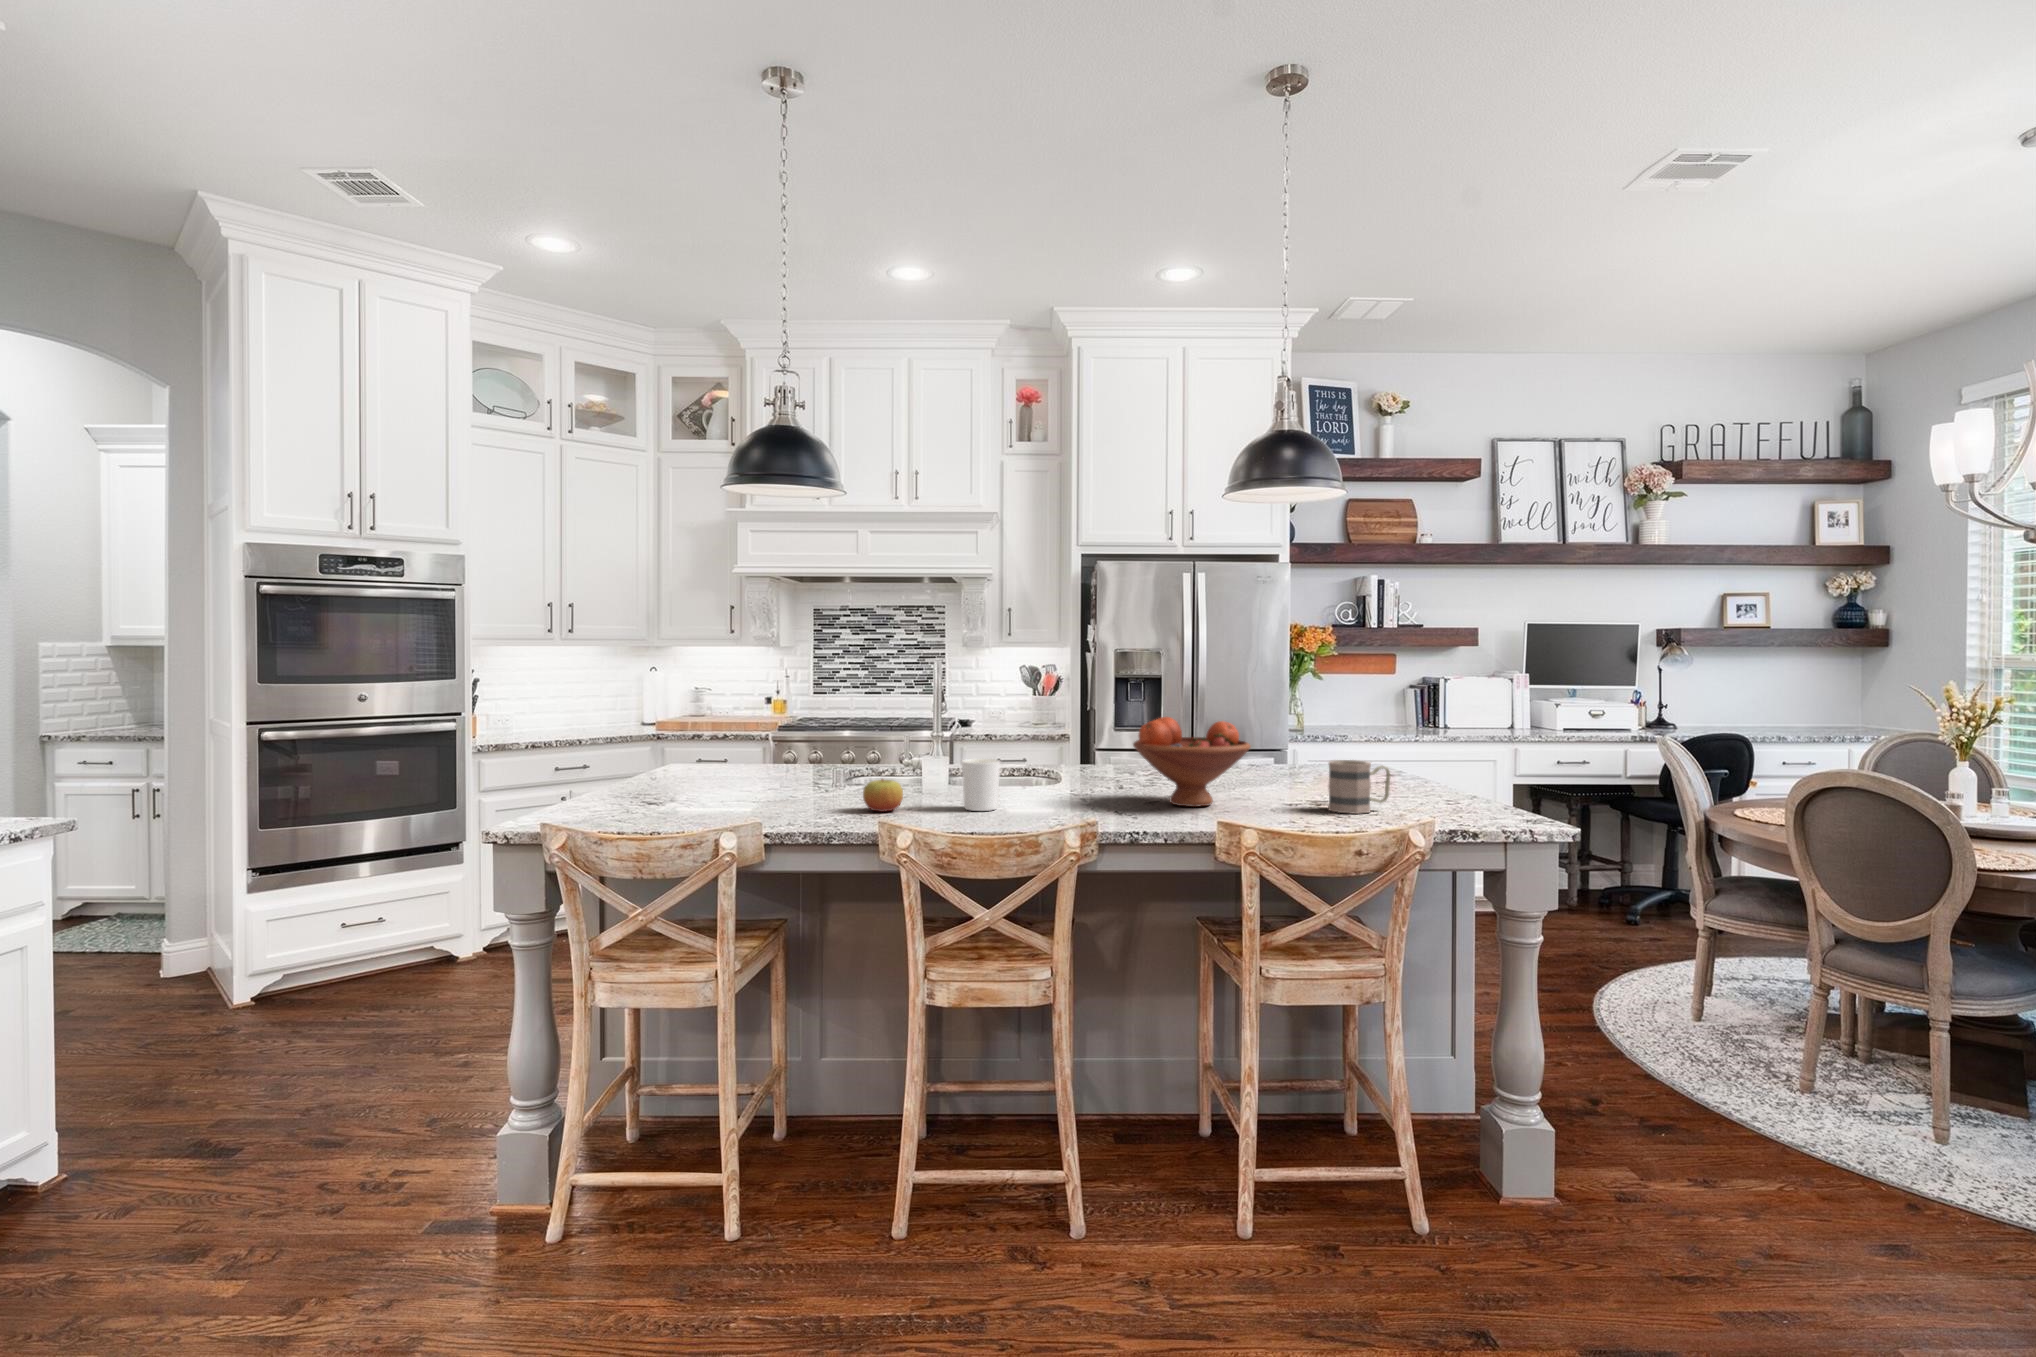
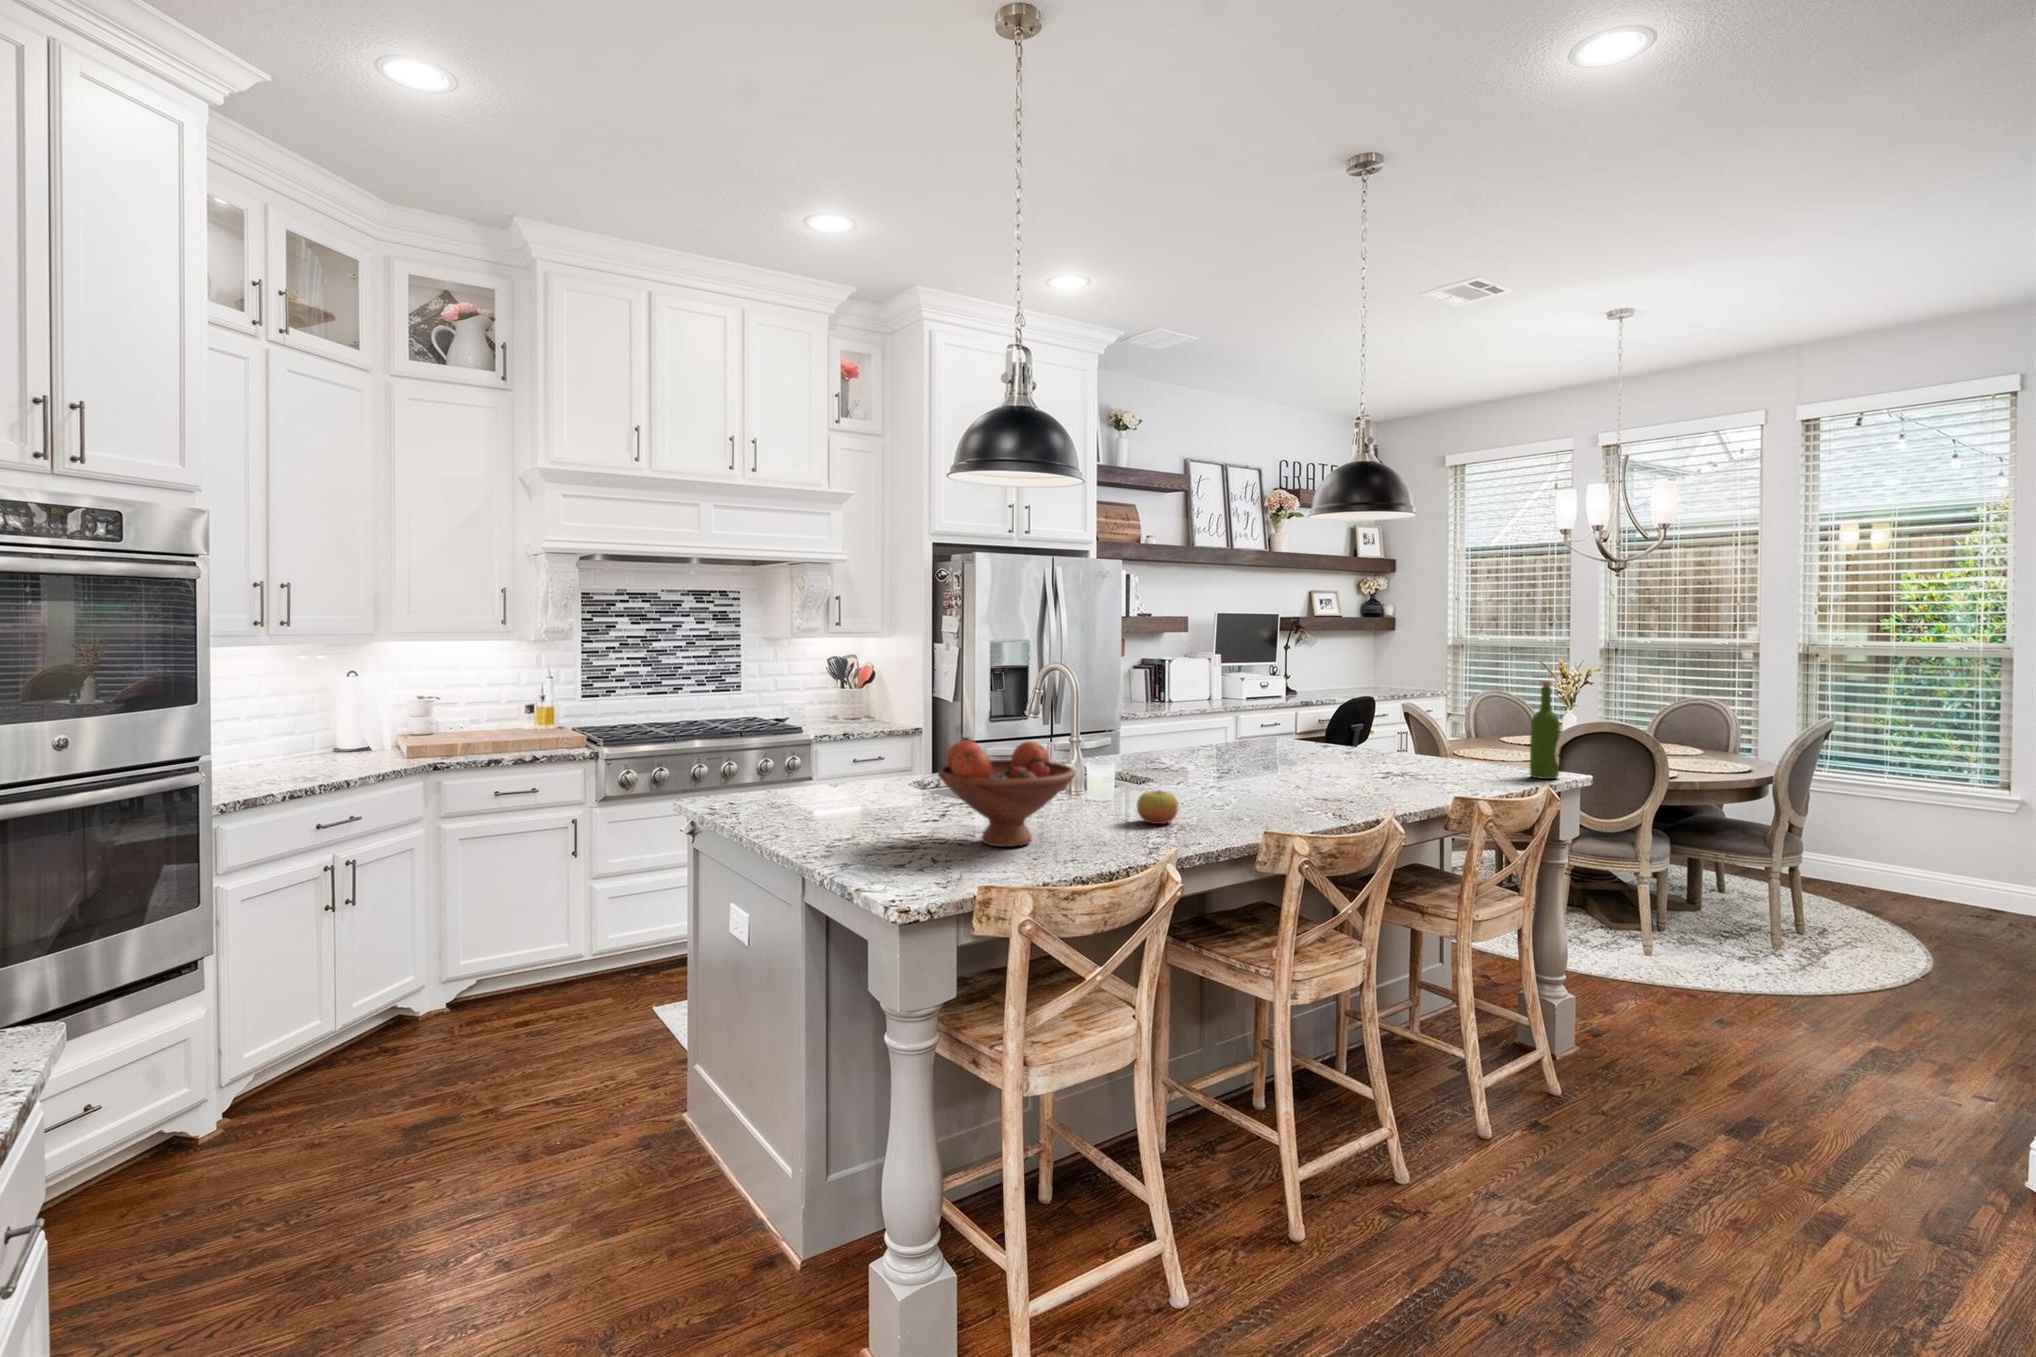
wine bottle: none [1483,693,1521,822] -> present [1530,681,1560,779]
fruit bowl: present [1133,717,1251,807] -> present [938,739,1075,847]
candle holder: present [962,759,1000,811] -> none [1202,761,1241,813]
mug: present [1328,760,1391,814] -> none [1423,739,1463,783]

